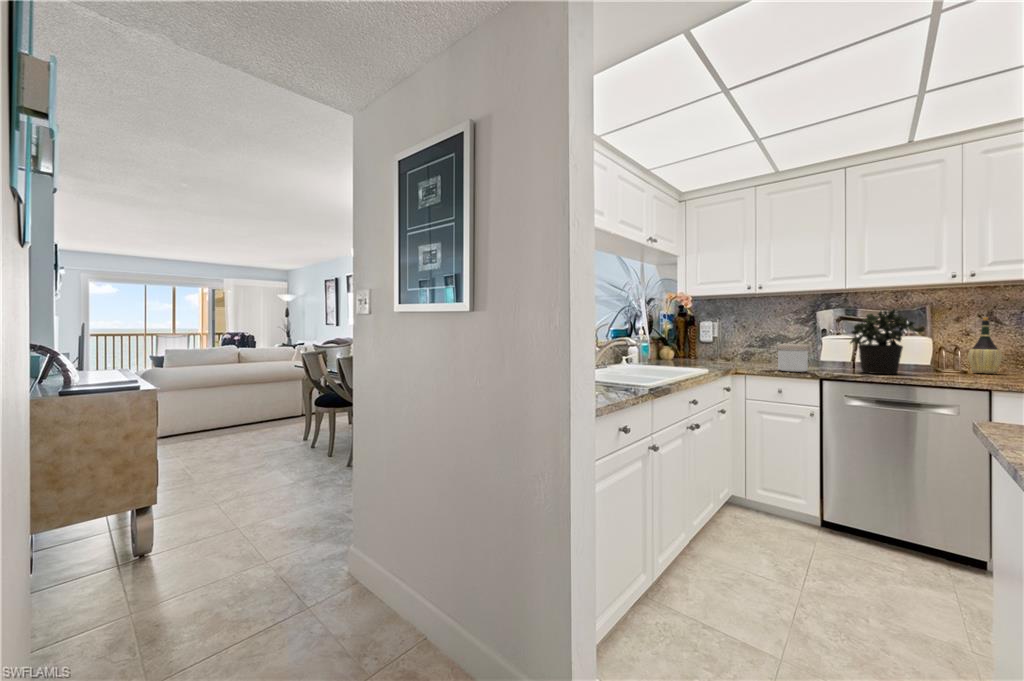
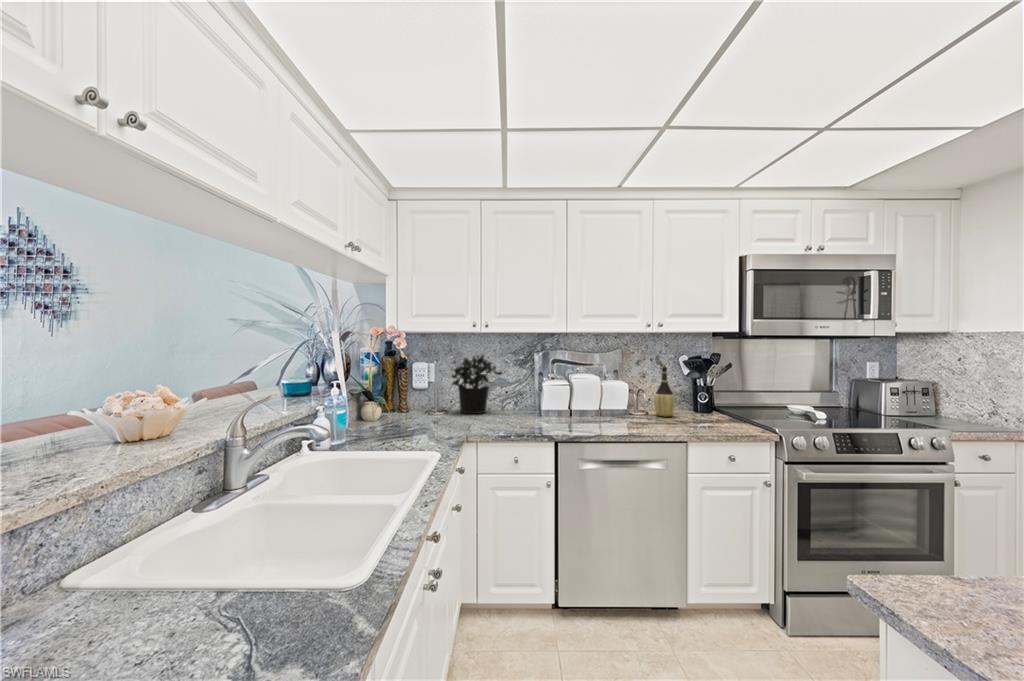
potted plant: present [850,309,924,374] -> present [451,355,502,414]
jar: present [778,344,808,372] -> none [513,398,544,435]

